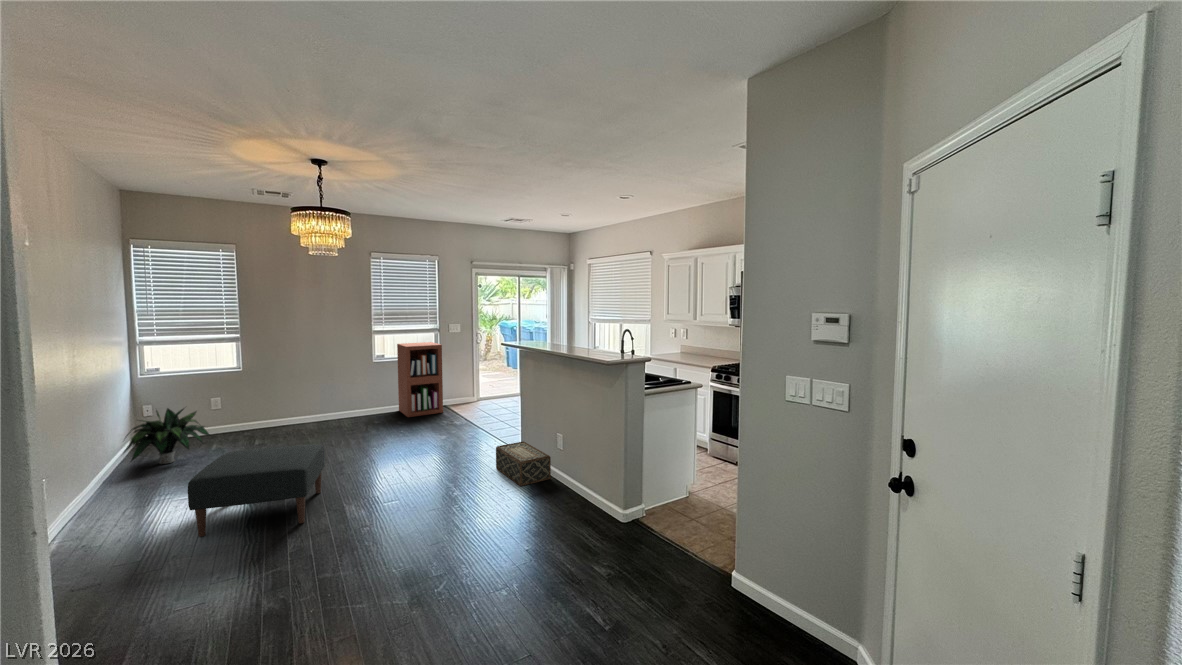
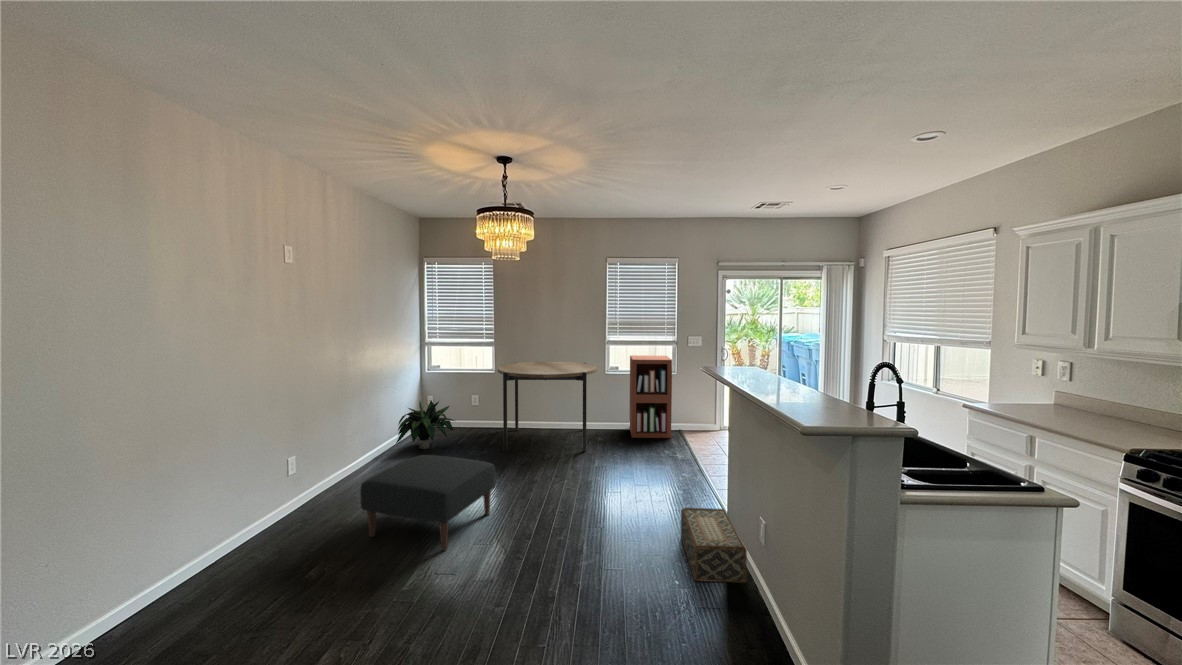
dining table: none [260,353,375,448] -> present [498,361,597,452]

